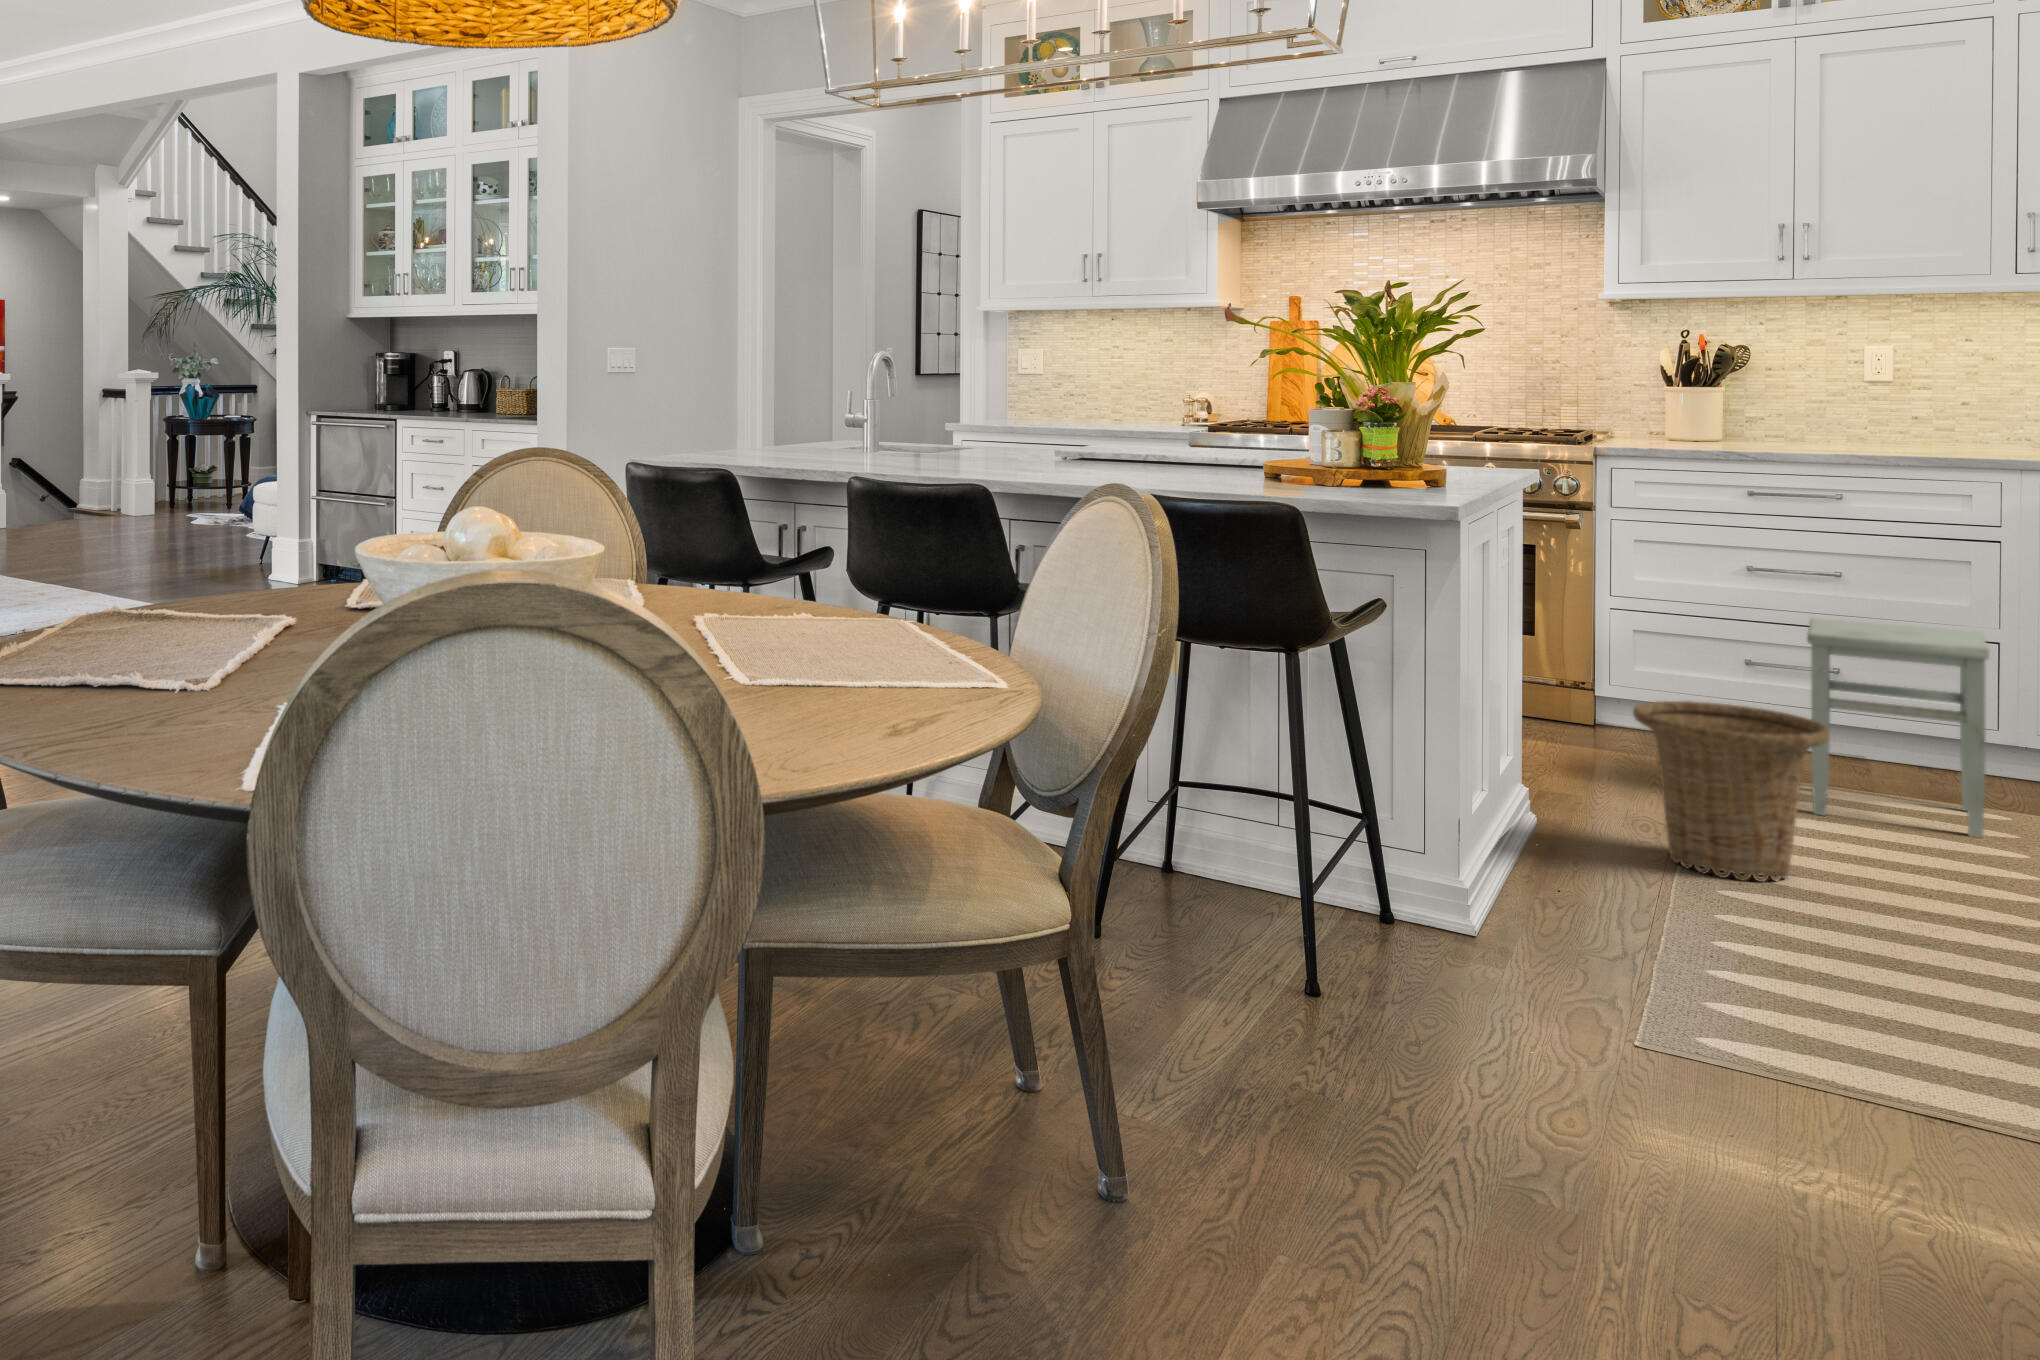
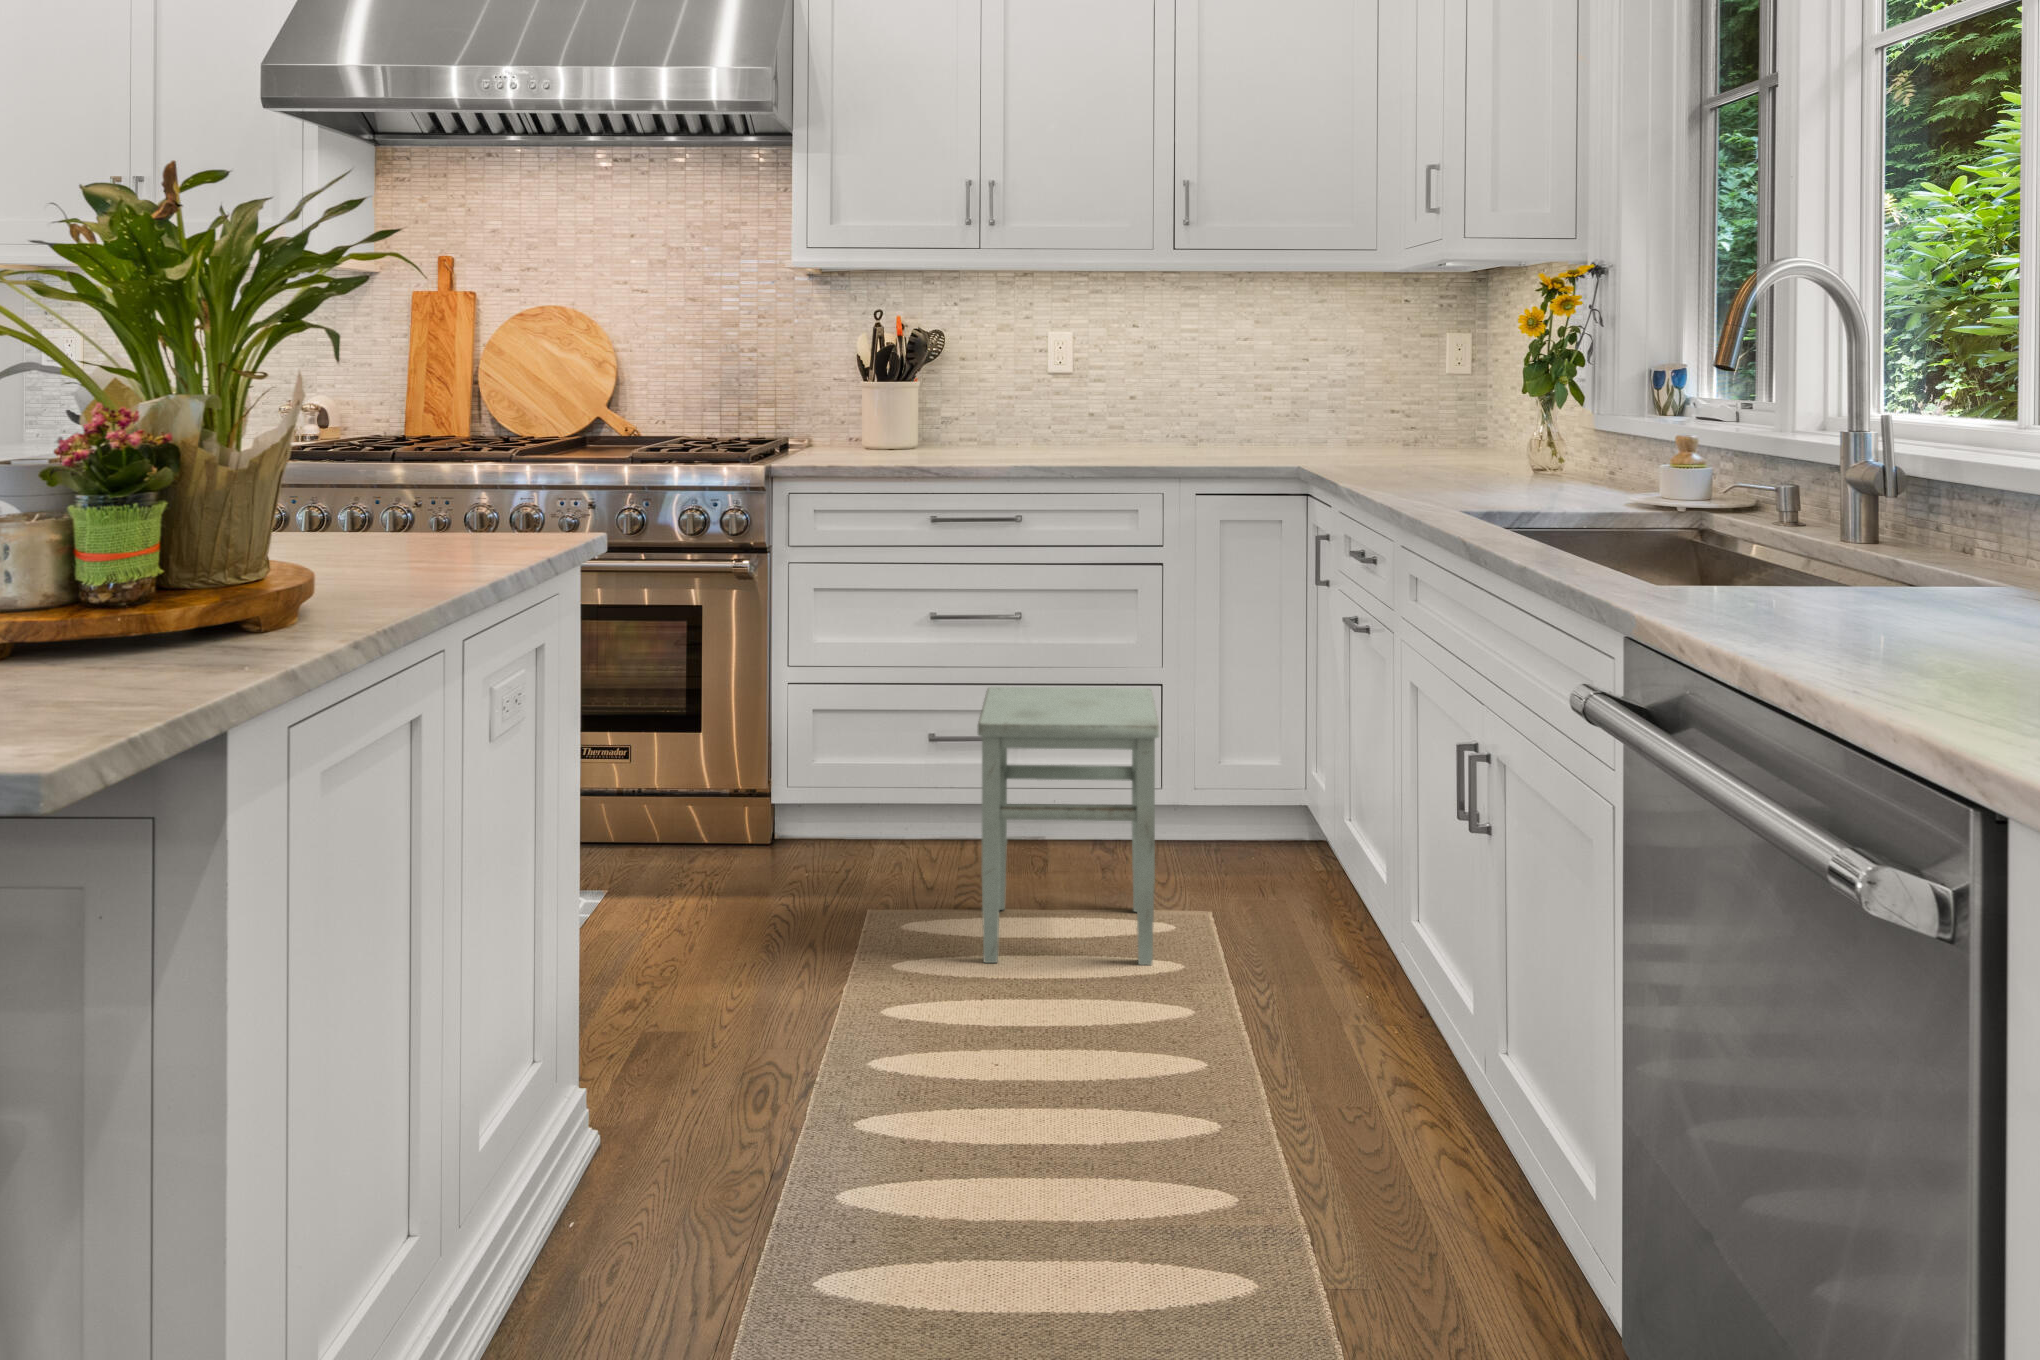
basket: present [1633,701,1830,882] -> none [742,870,984,1169]

